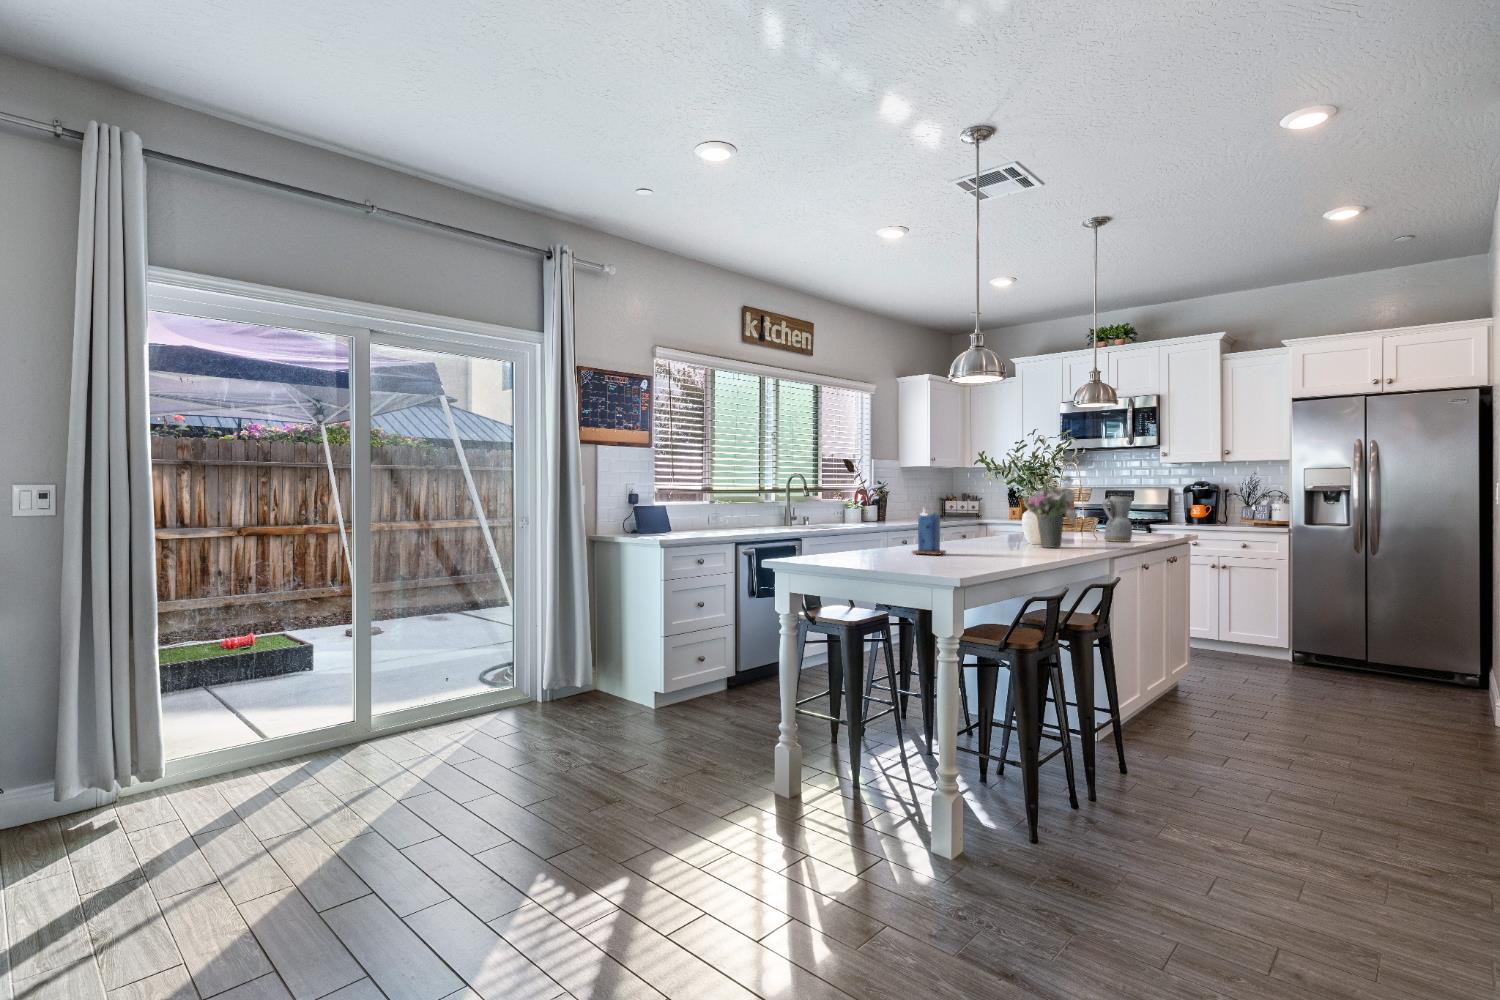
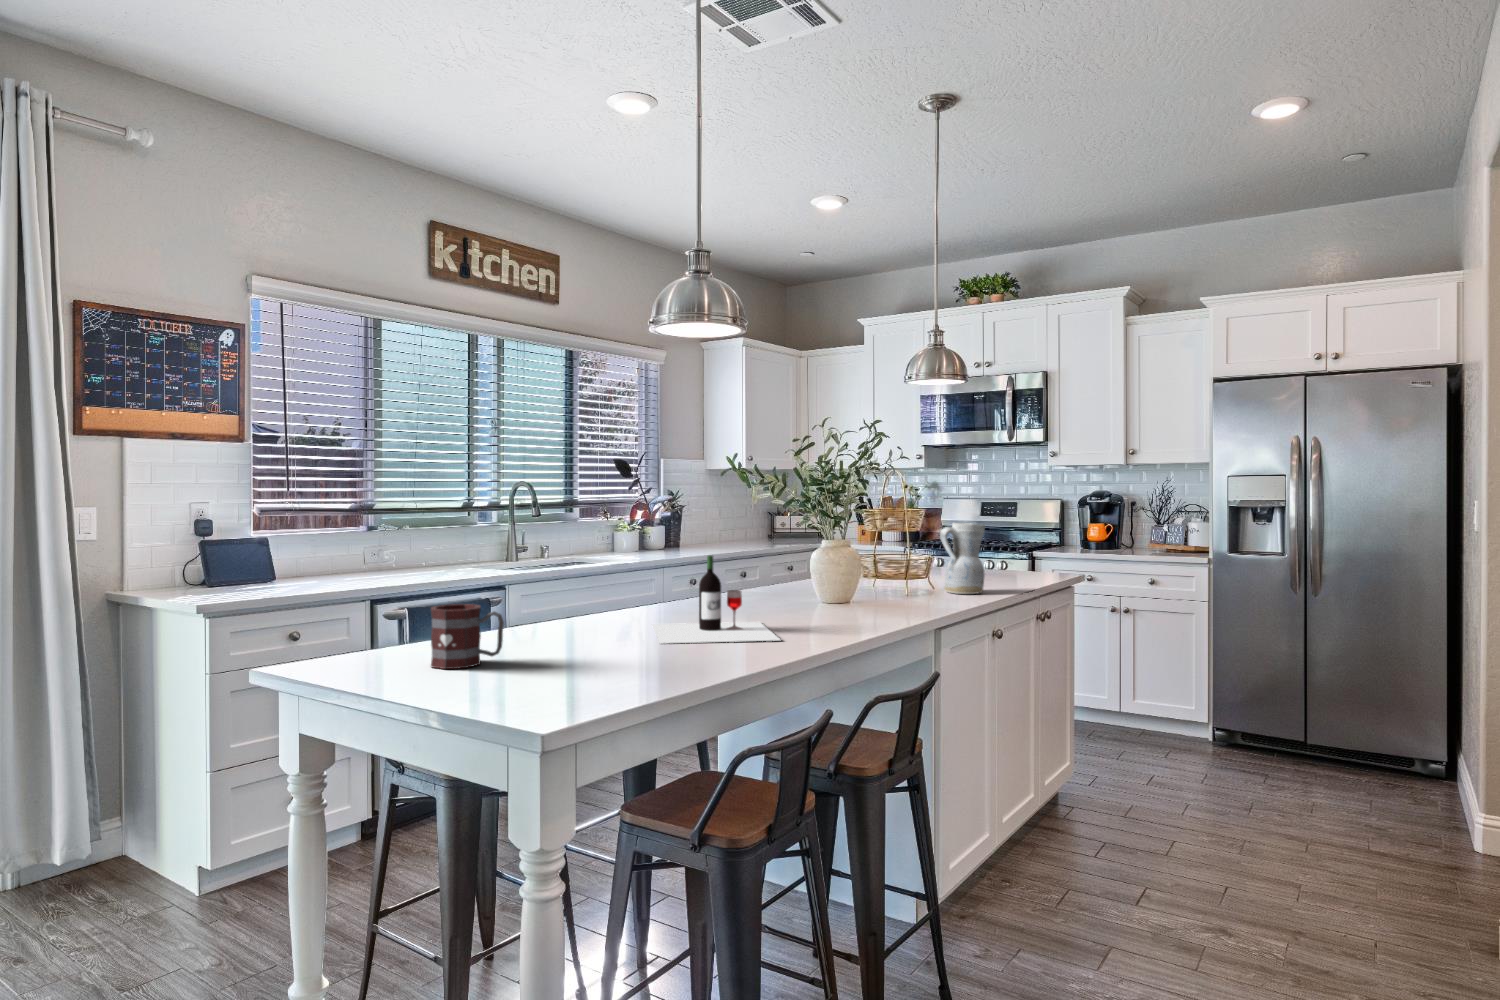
flower bouquet: present [1023,486,1077,548] -> none [800,514,883,616]
wine bottle: none [942,508,1029,554] -> present [652,555,780,643]
candle: present [912,509,946,555] -> none [565,561,632,650]
mug: none [854,527,894,559] -> present [431,604,504,669]

